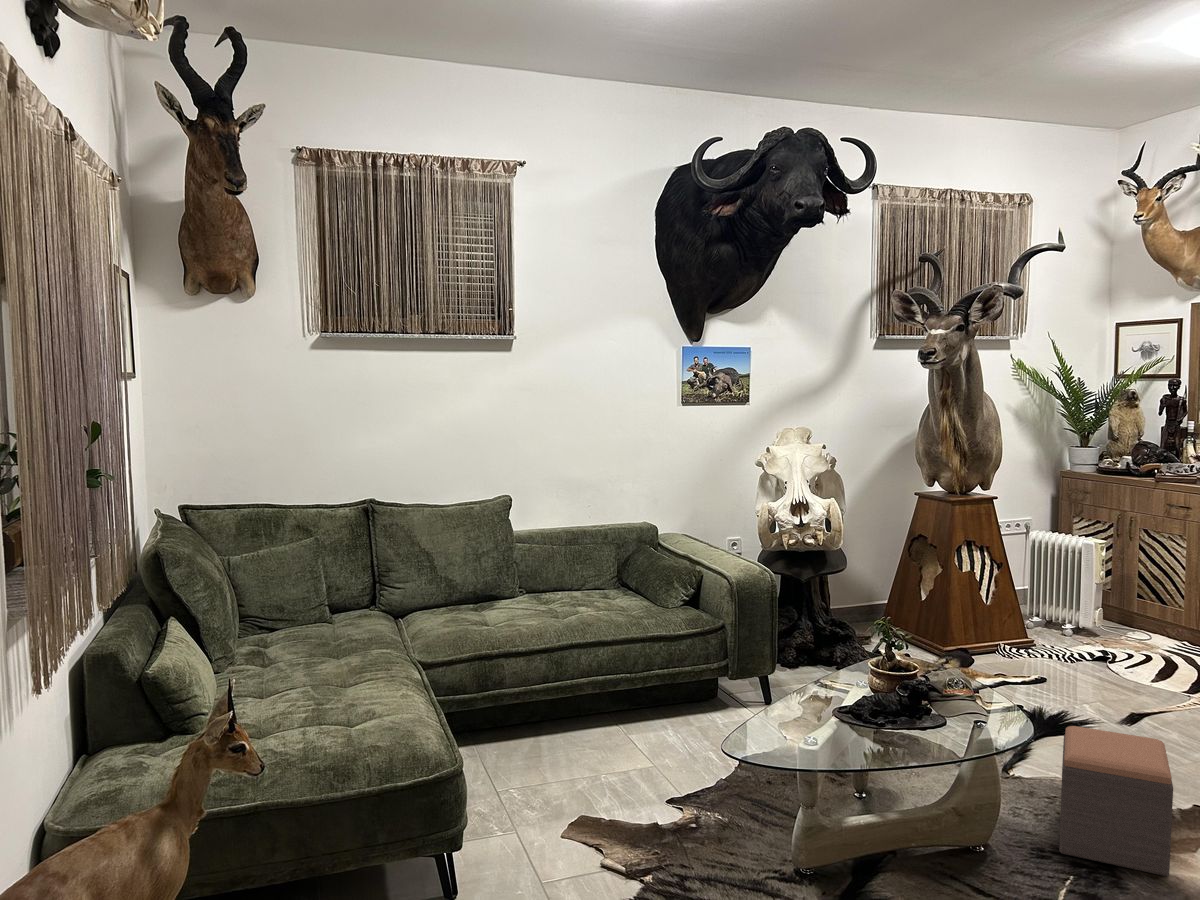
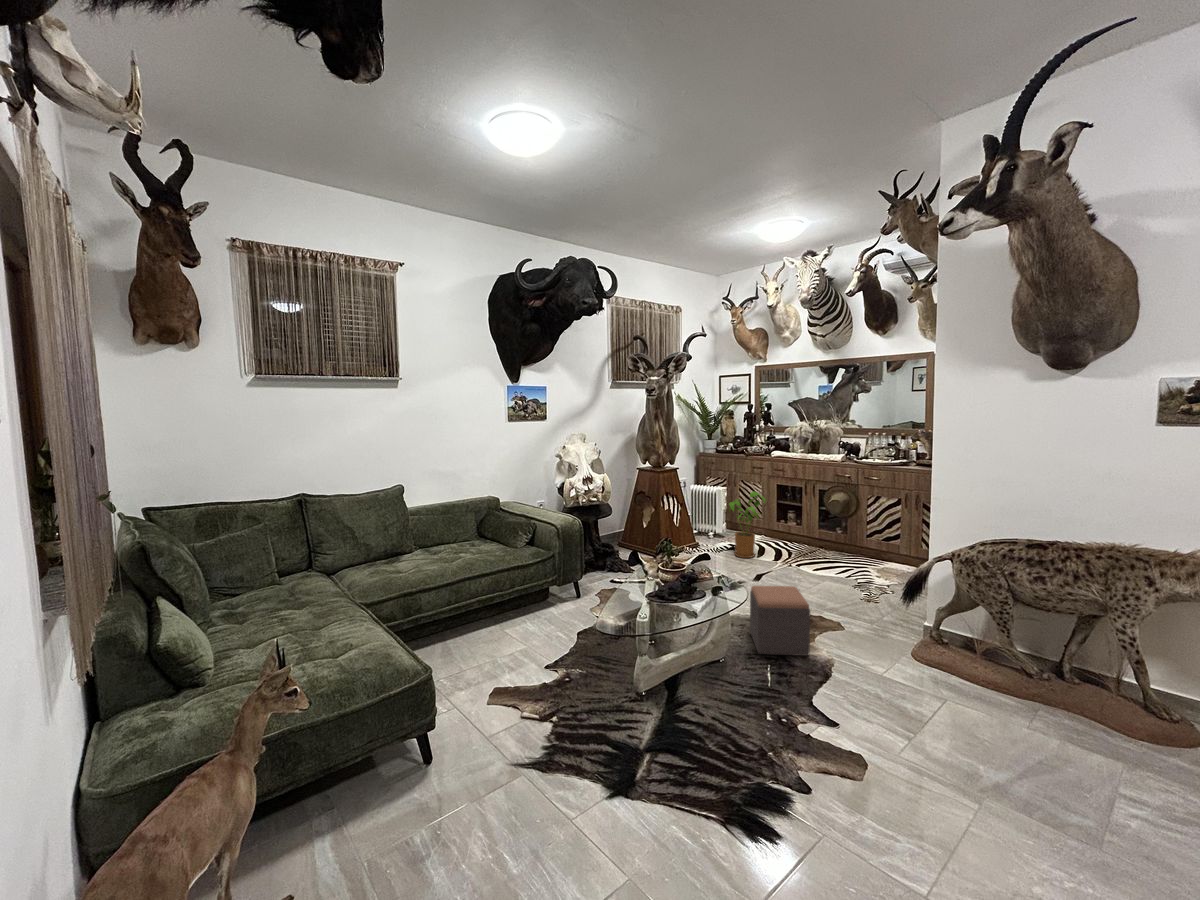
house plant: none [1093,550,1180,679] -> present [729,491,766,558]

